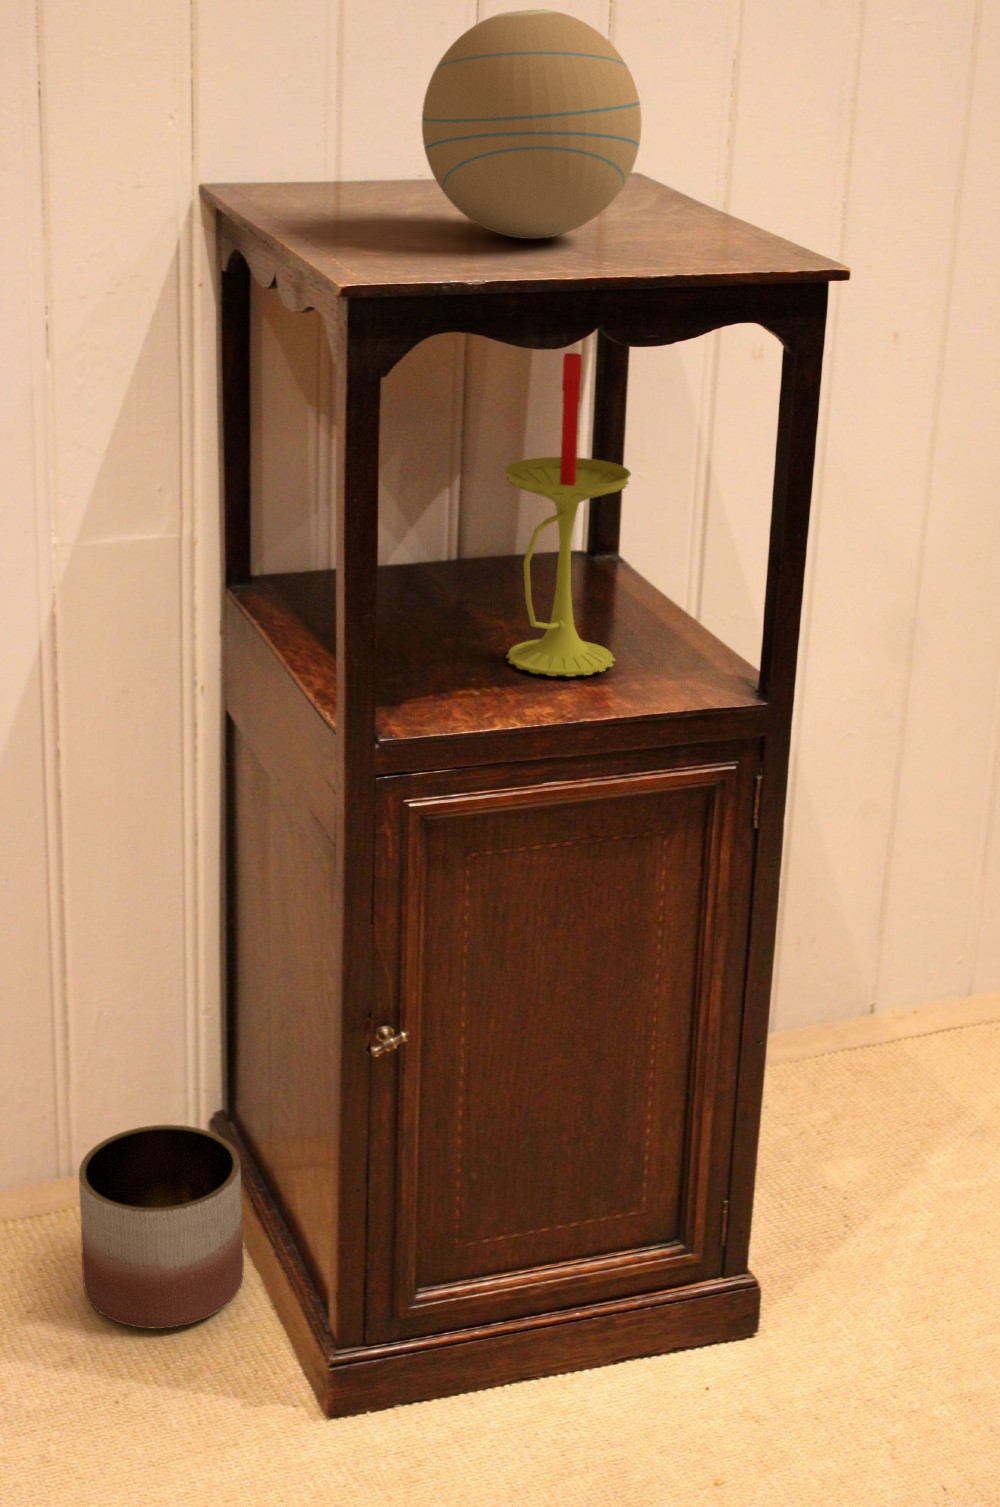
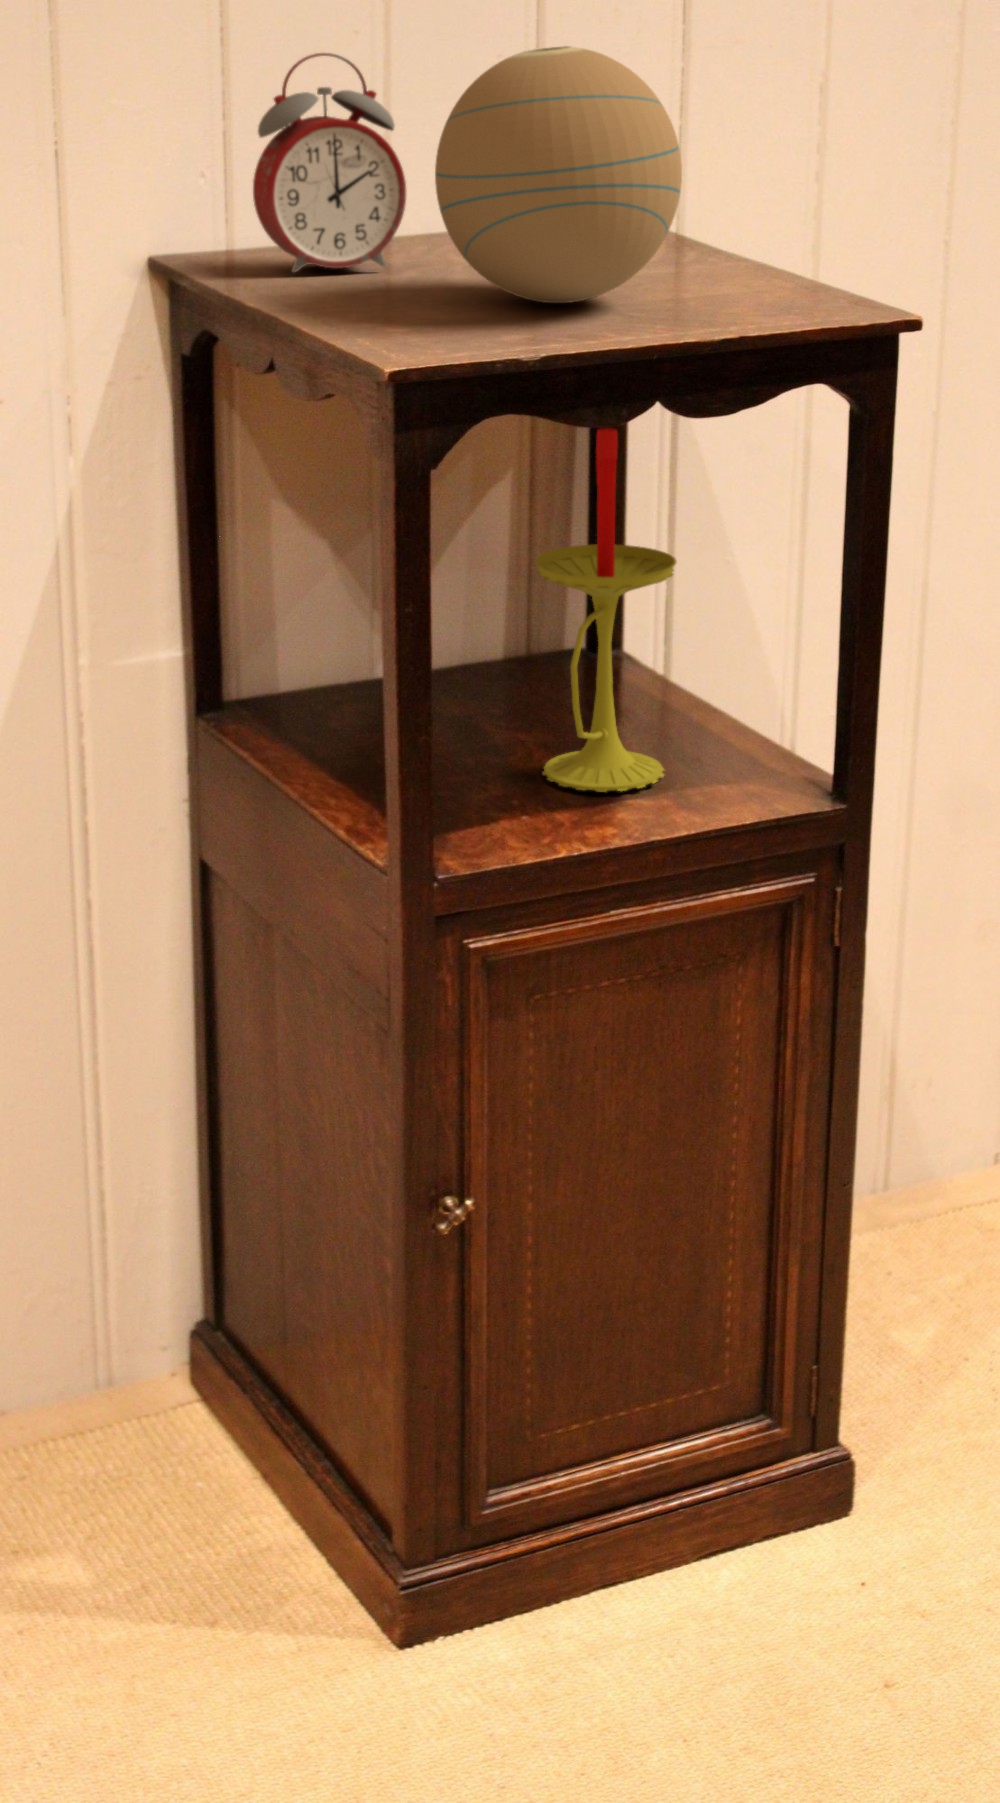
alarm clock: none [283,11,415,203] -> present [253,53,406,273]
planter: present [79,1125,244,1329] -> none [80,1338,271,1573]

